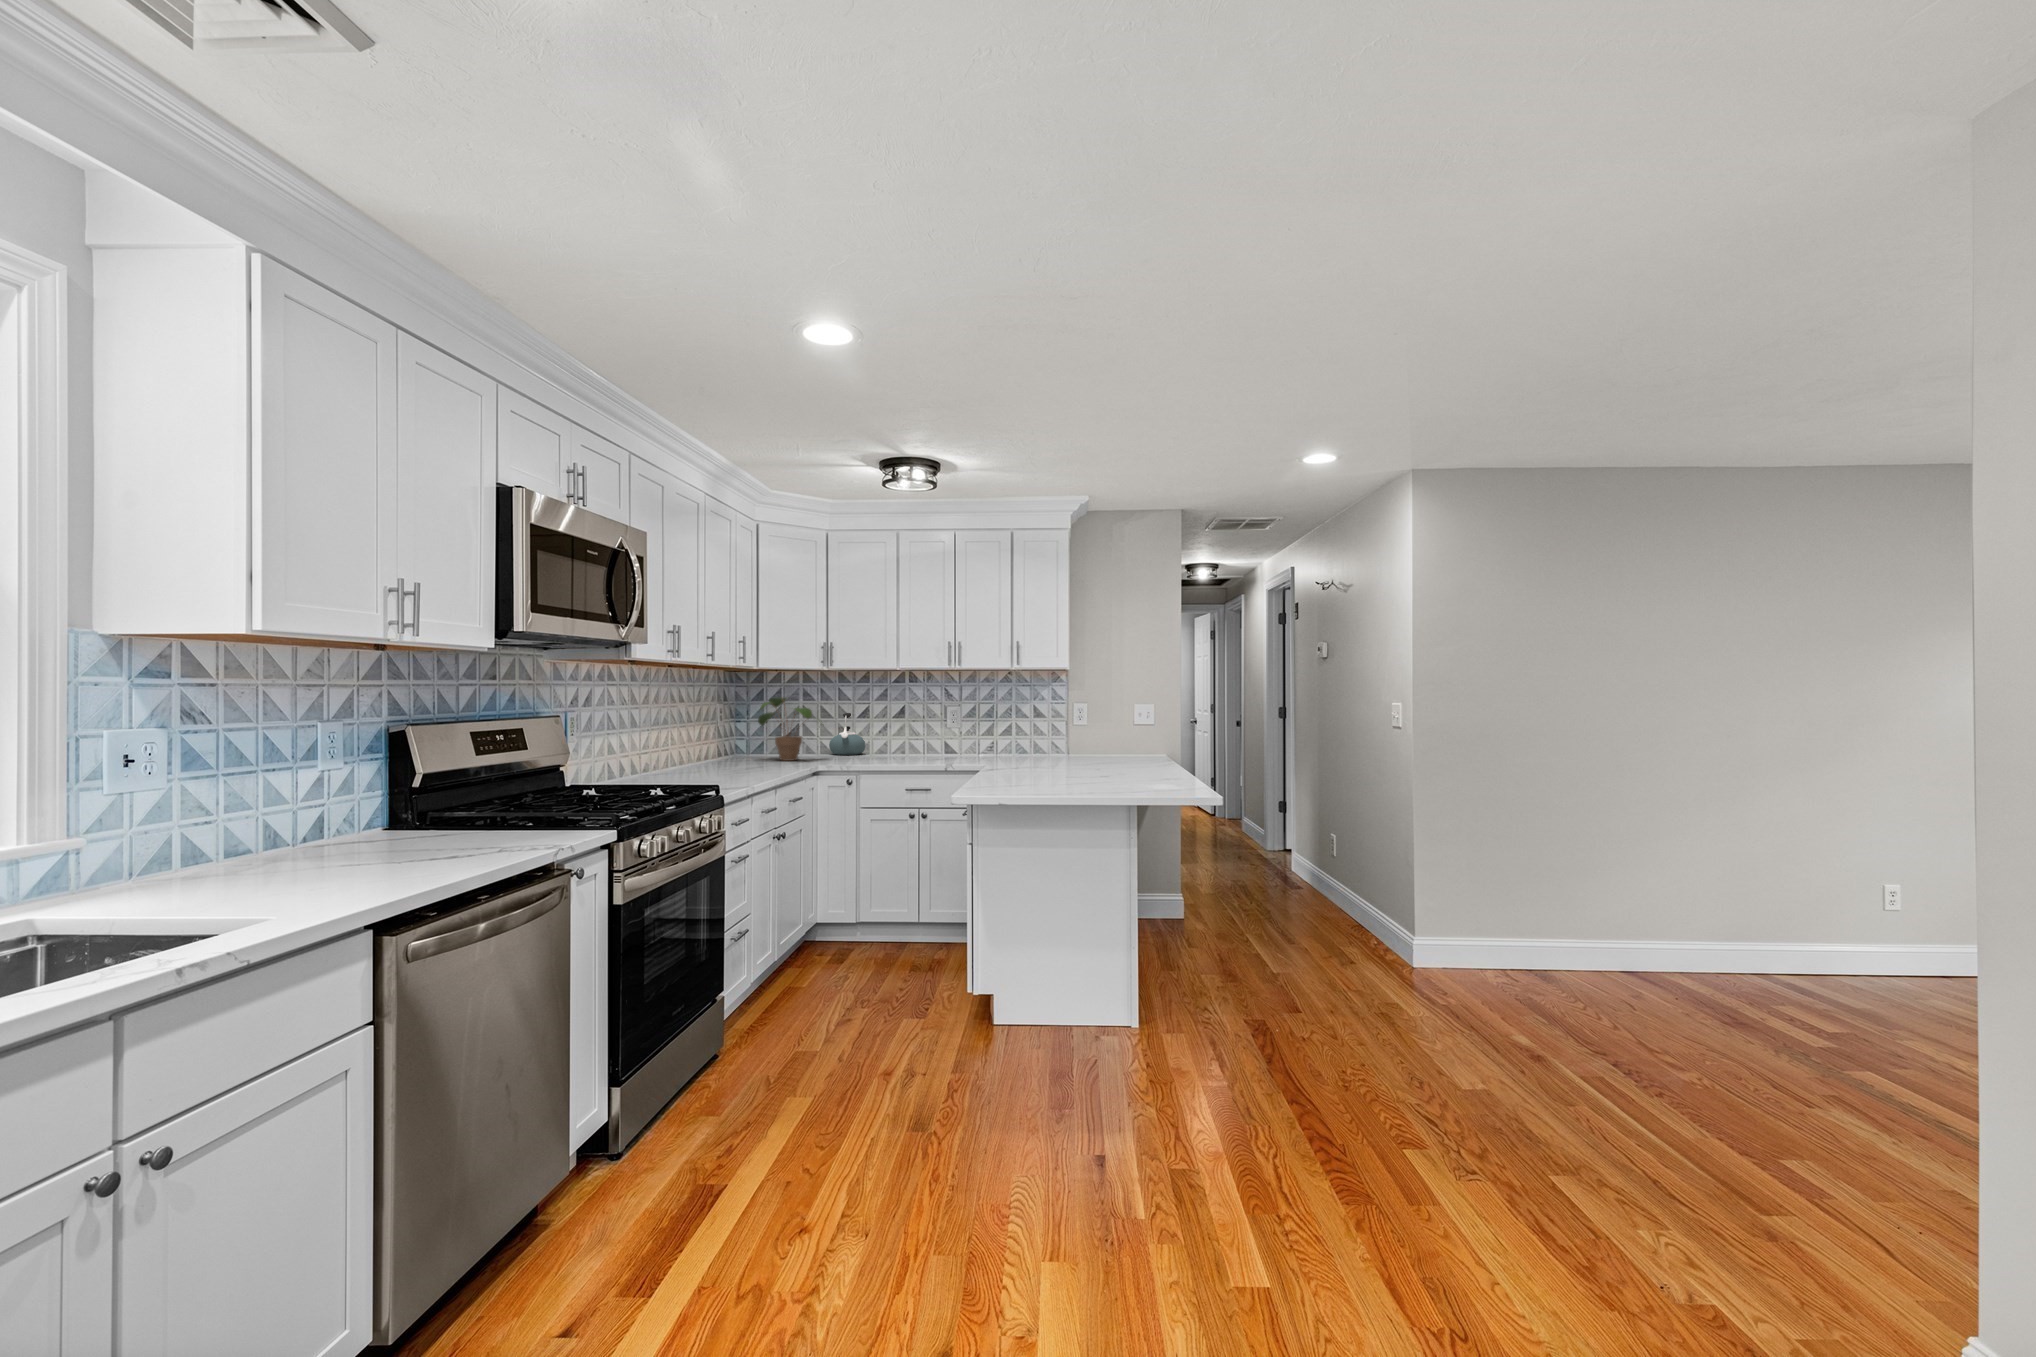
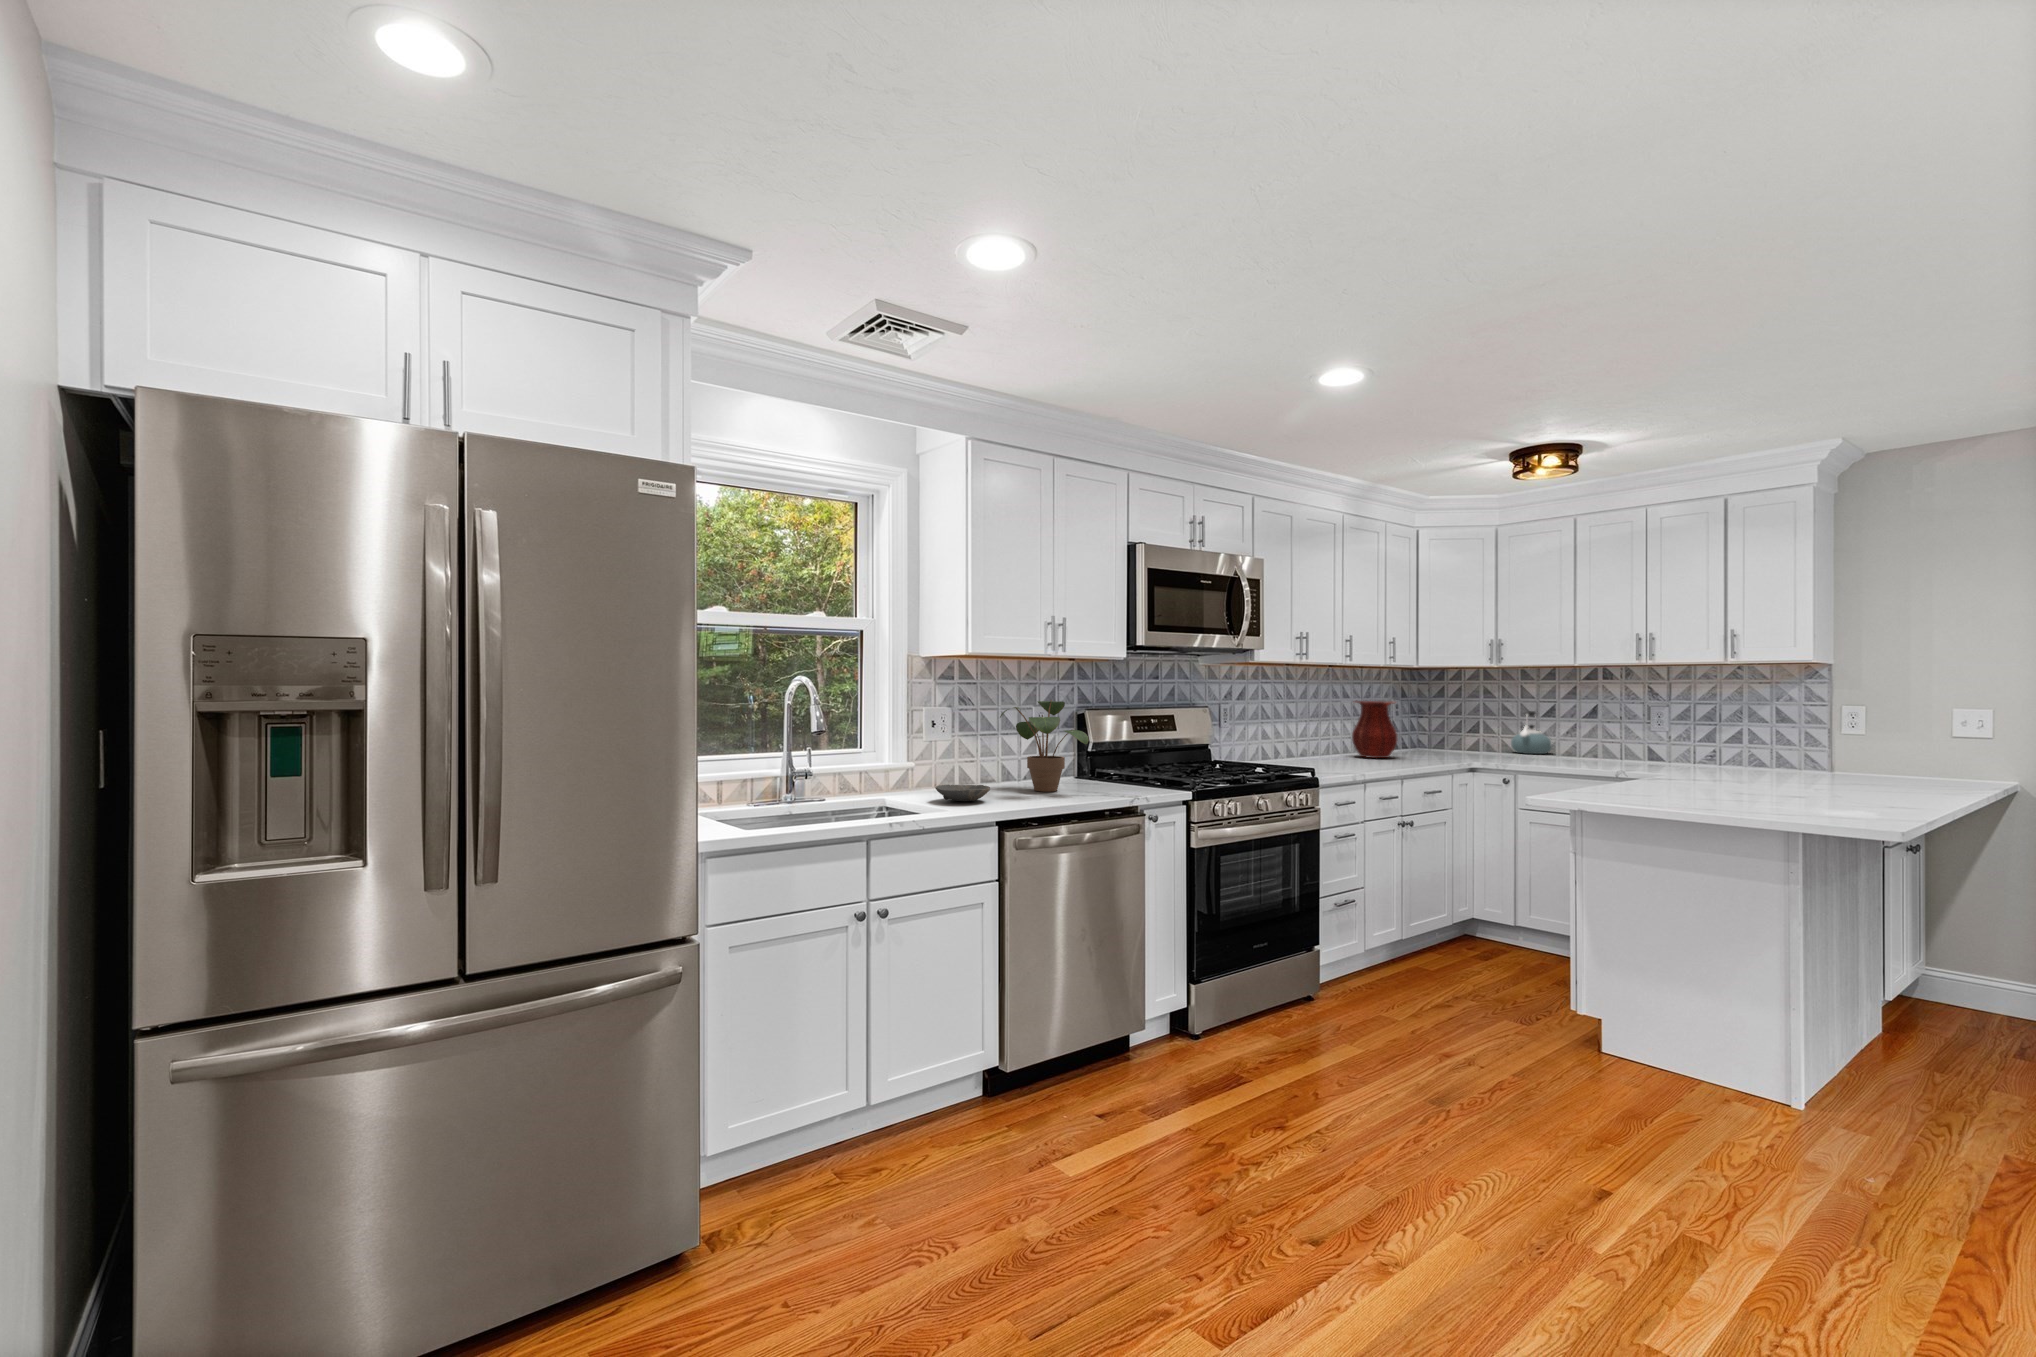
potted plant: present [758,697,824,761] -> present [1000,700,1089,792]
vase: none [697,706,748,770] -> present [1352,701,1397,758]
bowl: none [196,861,323,897] -> present [935,785,990,801]

